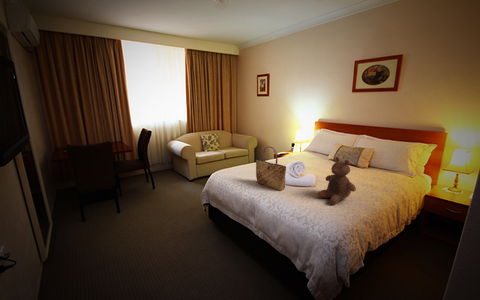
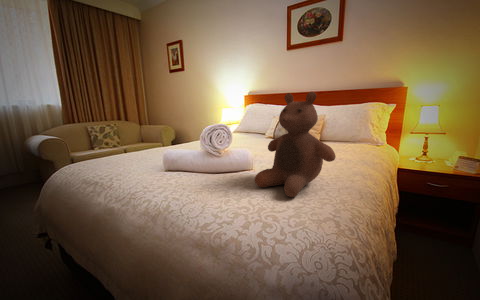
tote bag: present [256,146,286,191] -> none [123,85,188,184]

